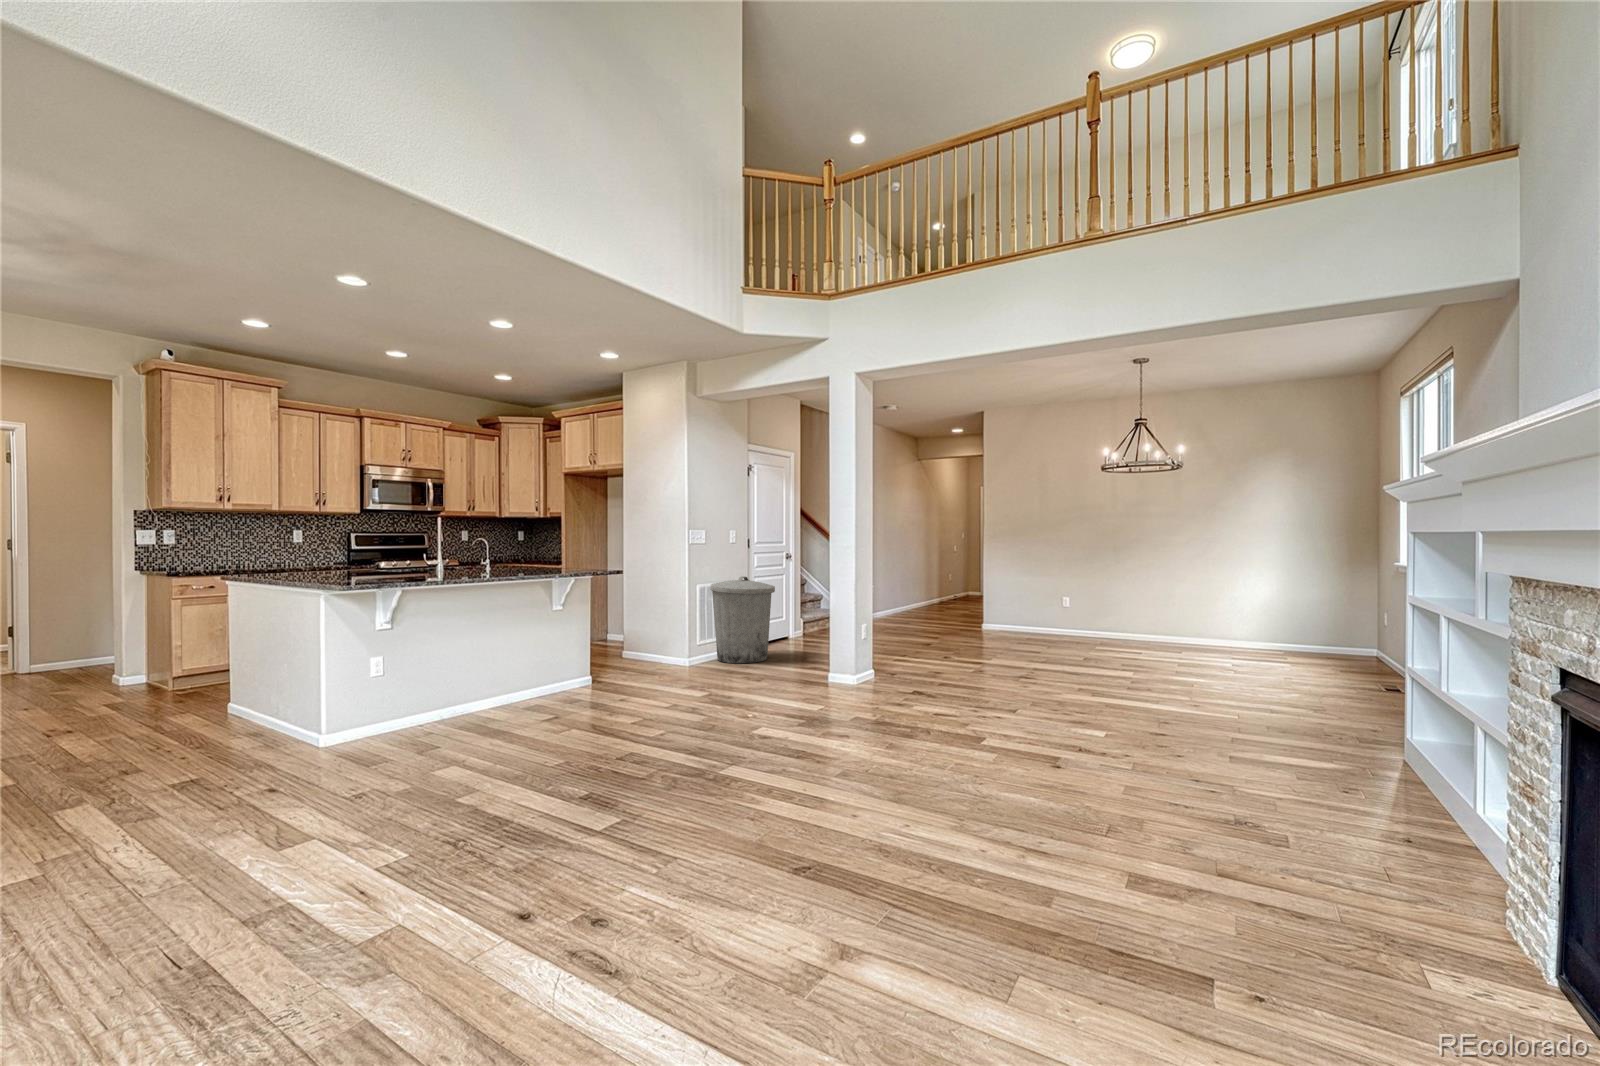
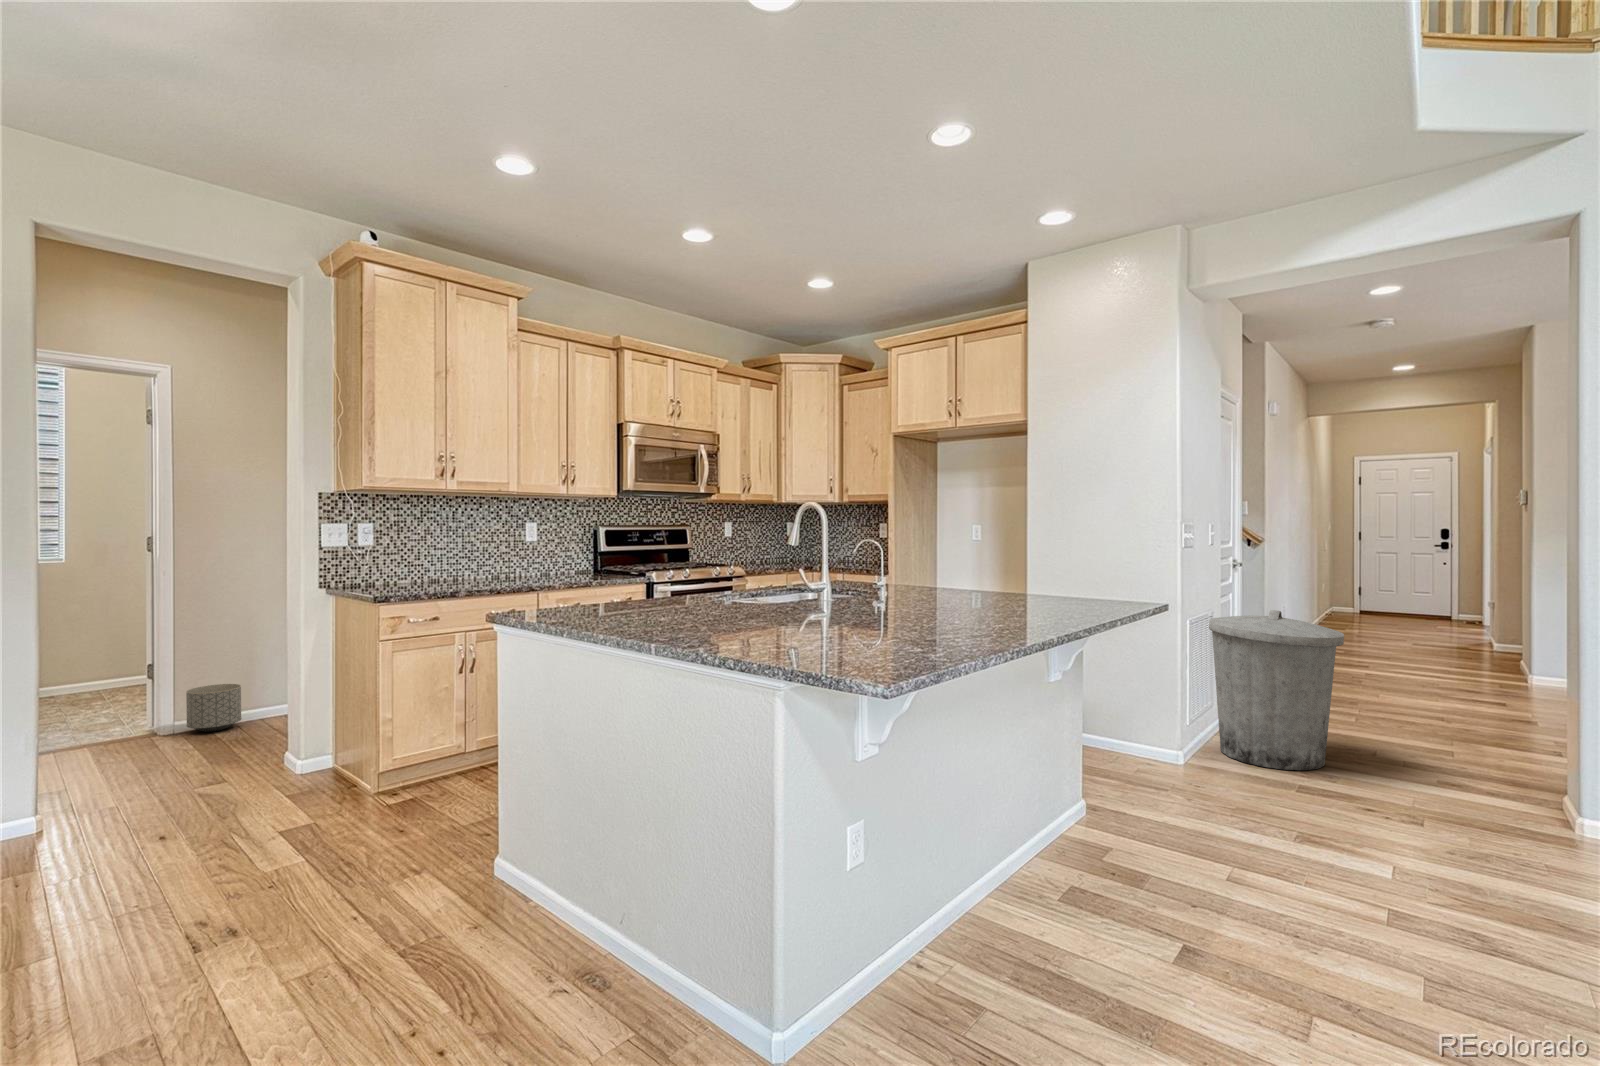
planter: none [39,641,82,672] -> present [186,684,241,732]

